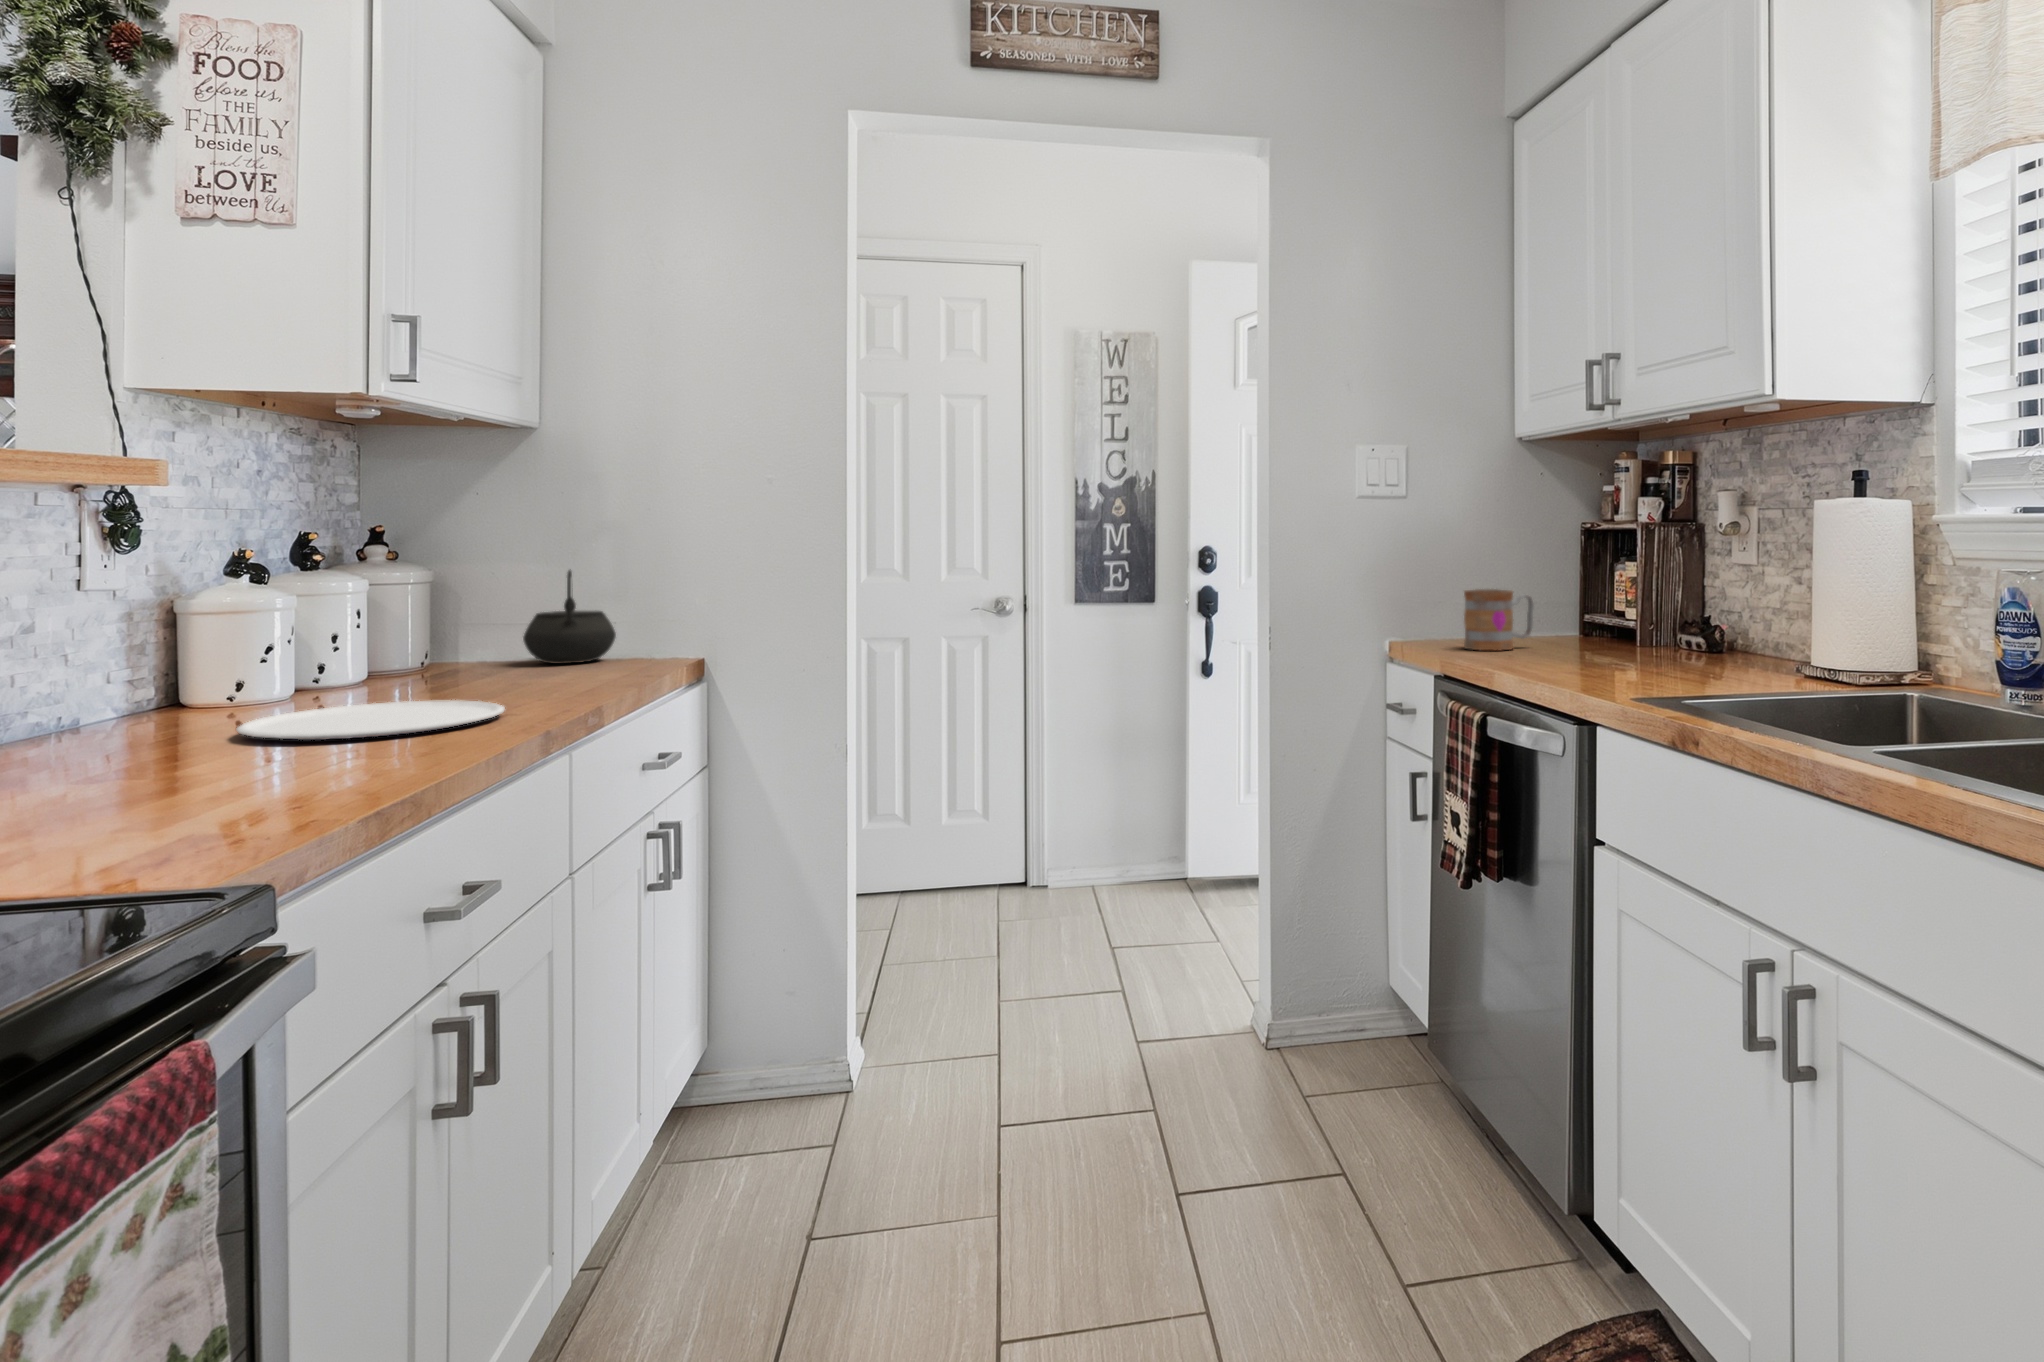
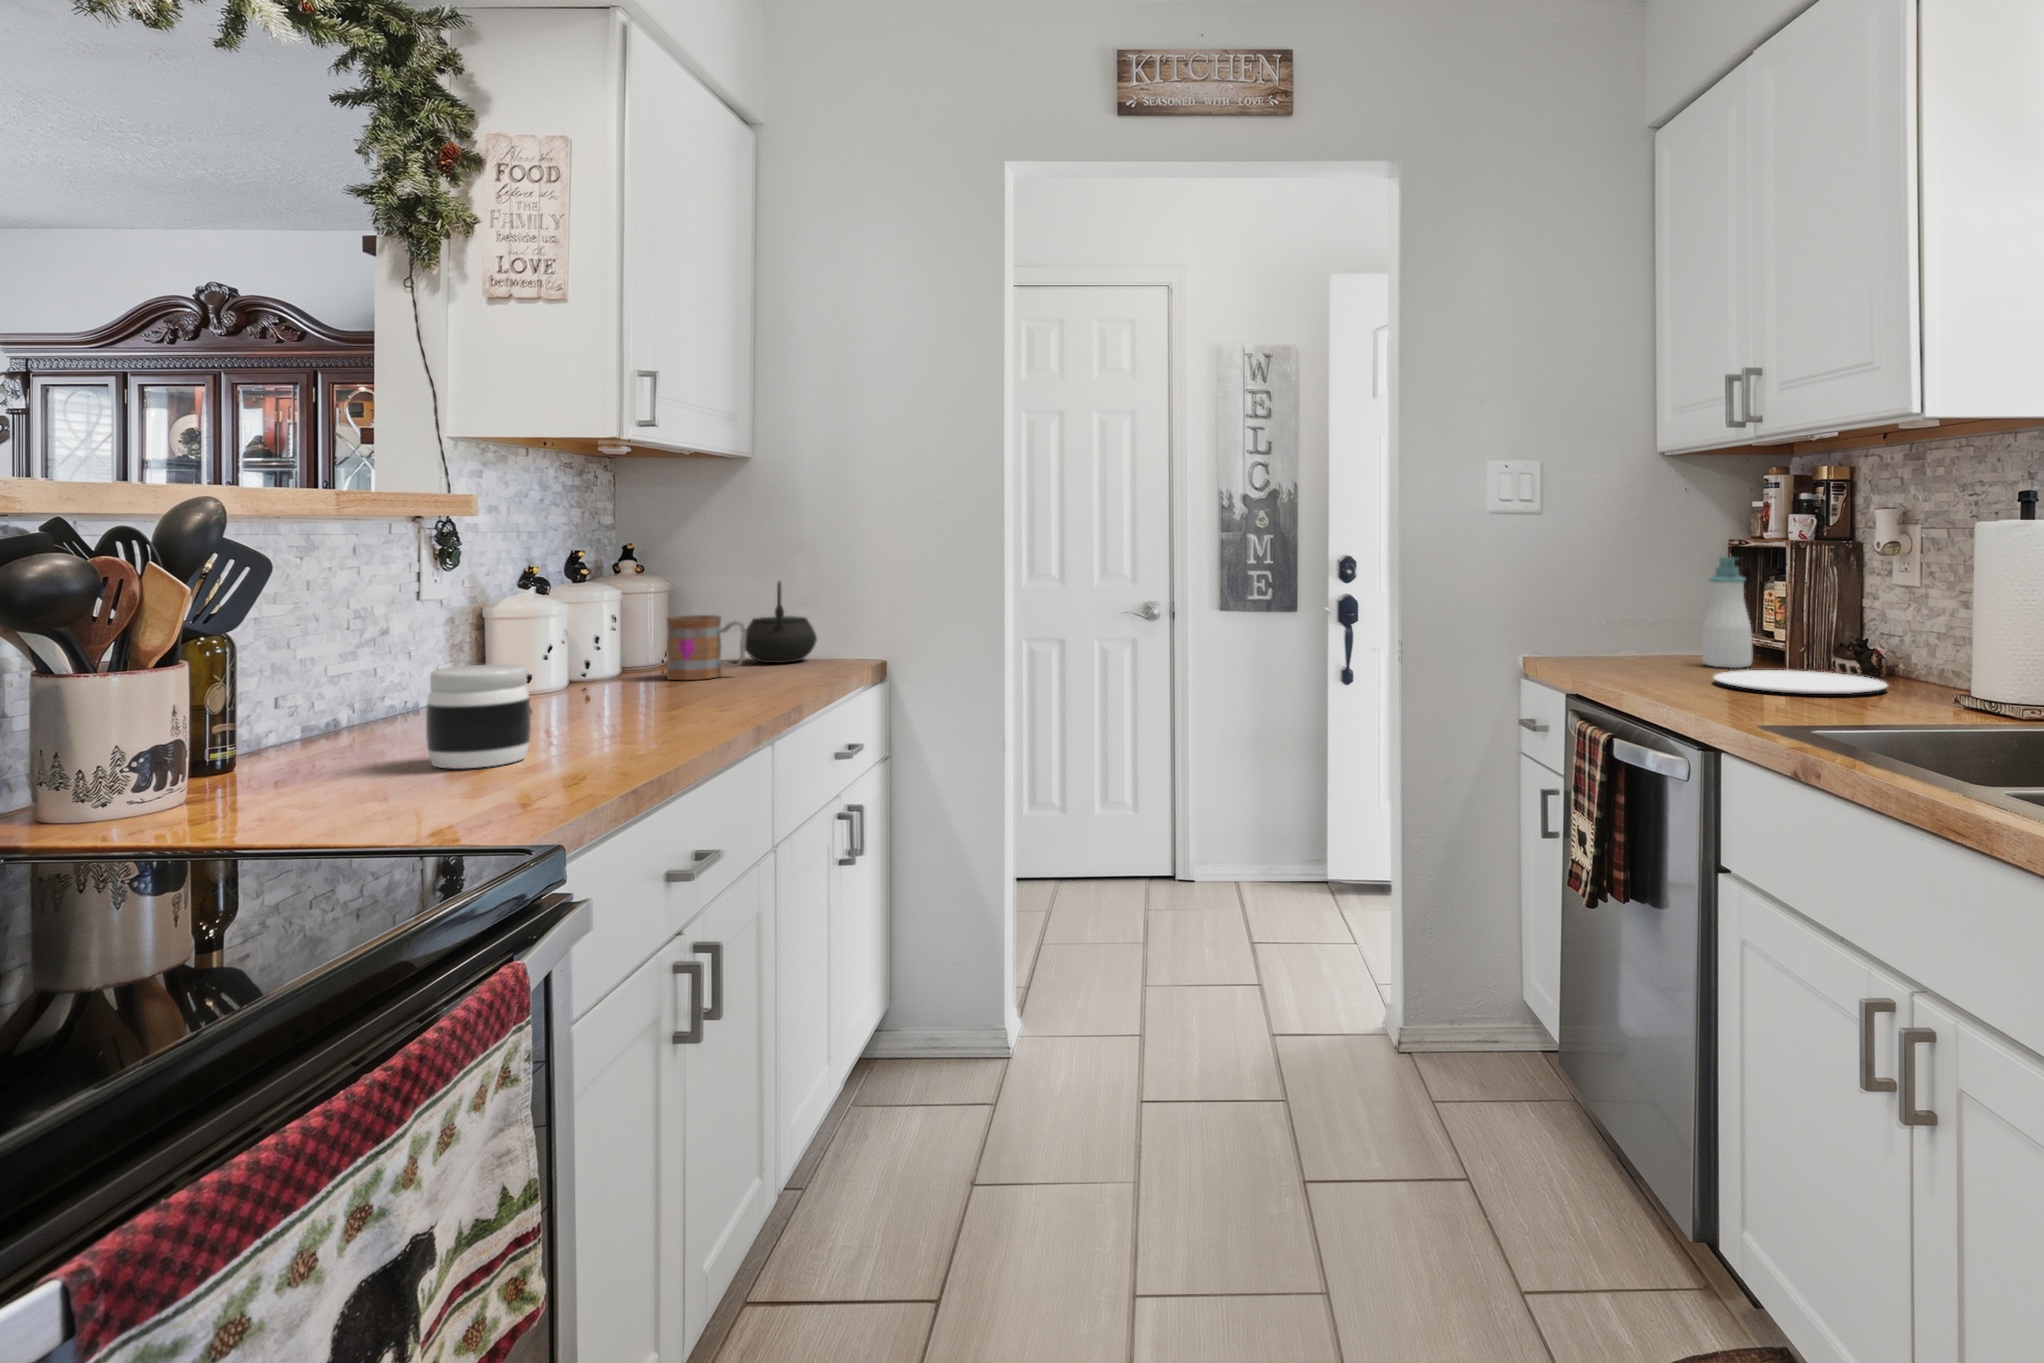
soap bottle: none [1559,538,1606,646] -> present [1702,557,1753,668]
mug: present [1464,589,1534,651] -> present [667,615,746,680]
jar: none [82,661,235,793] -> present [426,664,531,769]
plate: present [237,700,505,740] -> present [1713,670,1887,694]

